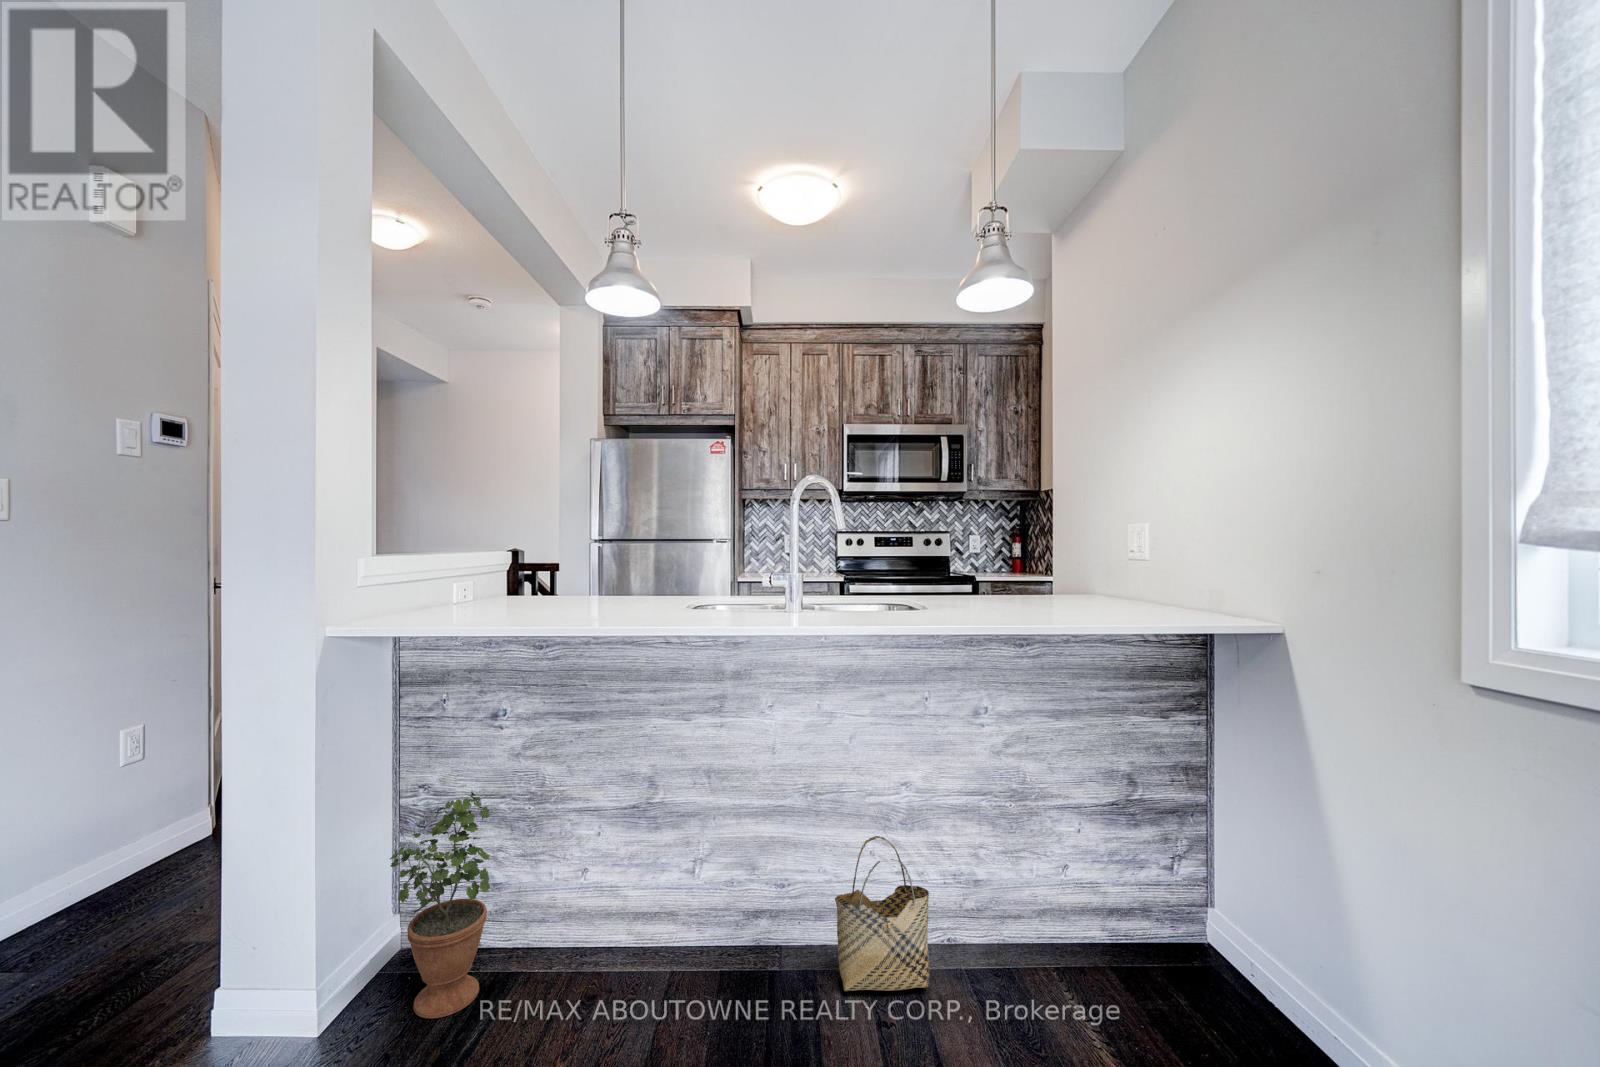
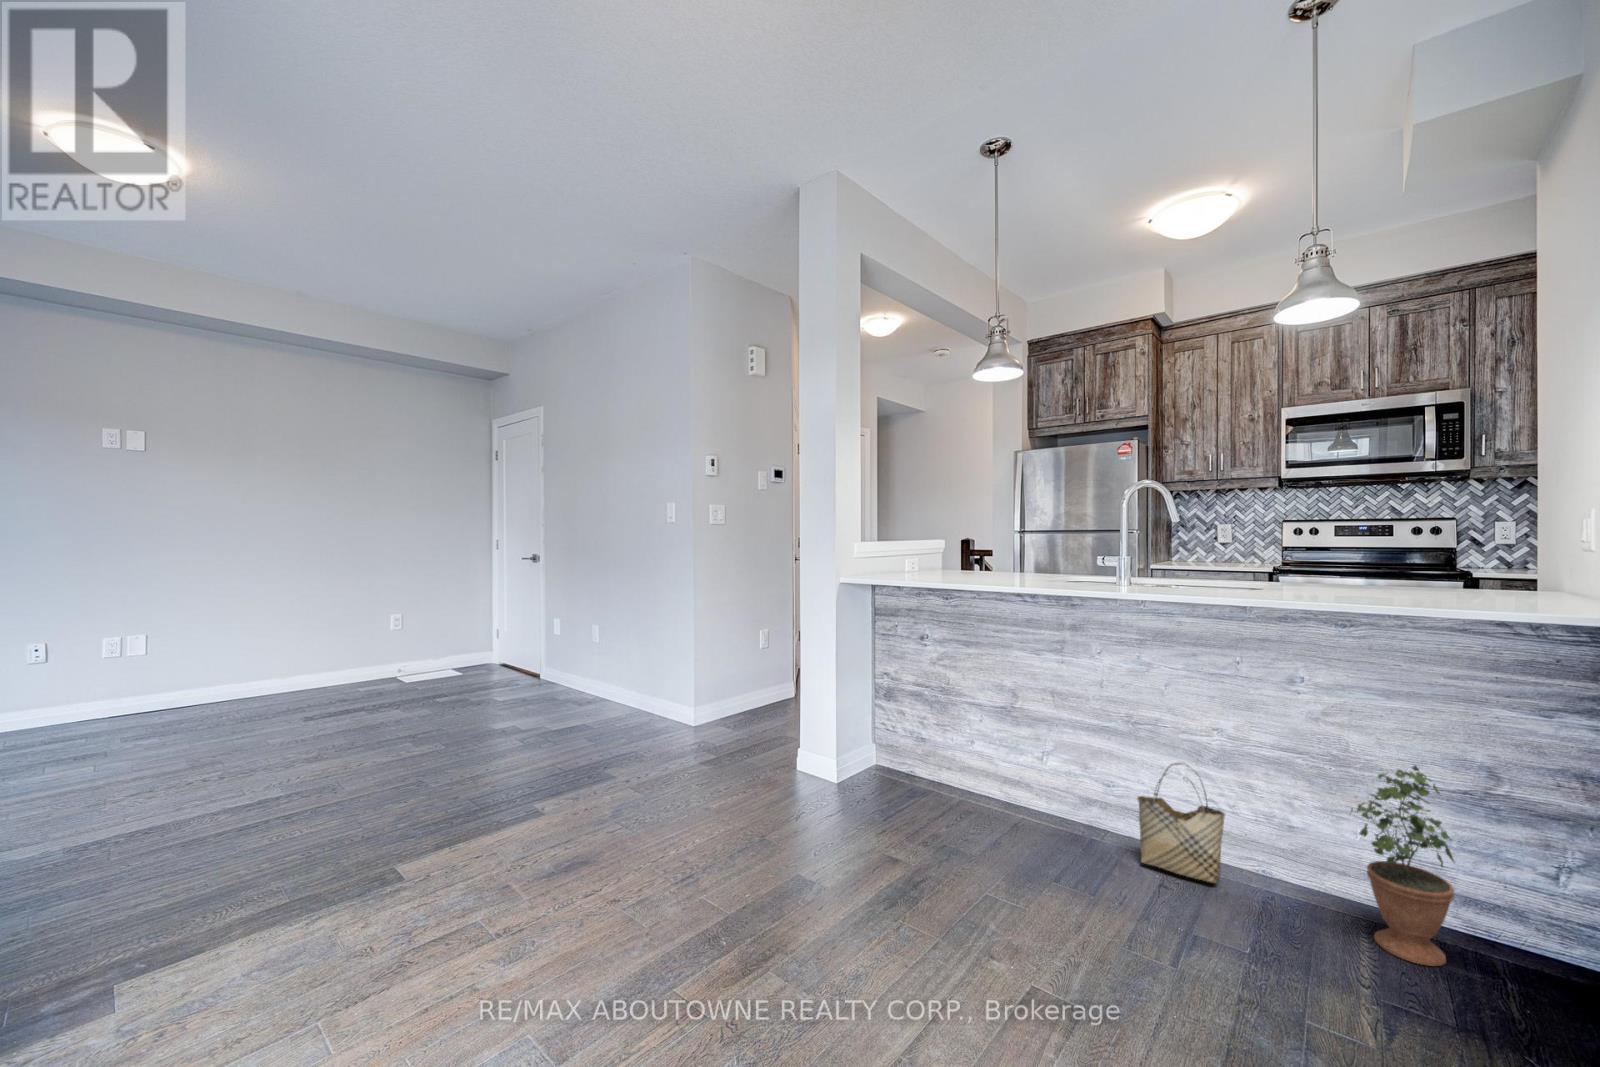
potted plant: present [390,785,490,1019] -> present [1351,766,1454,966]

